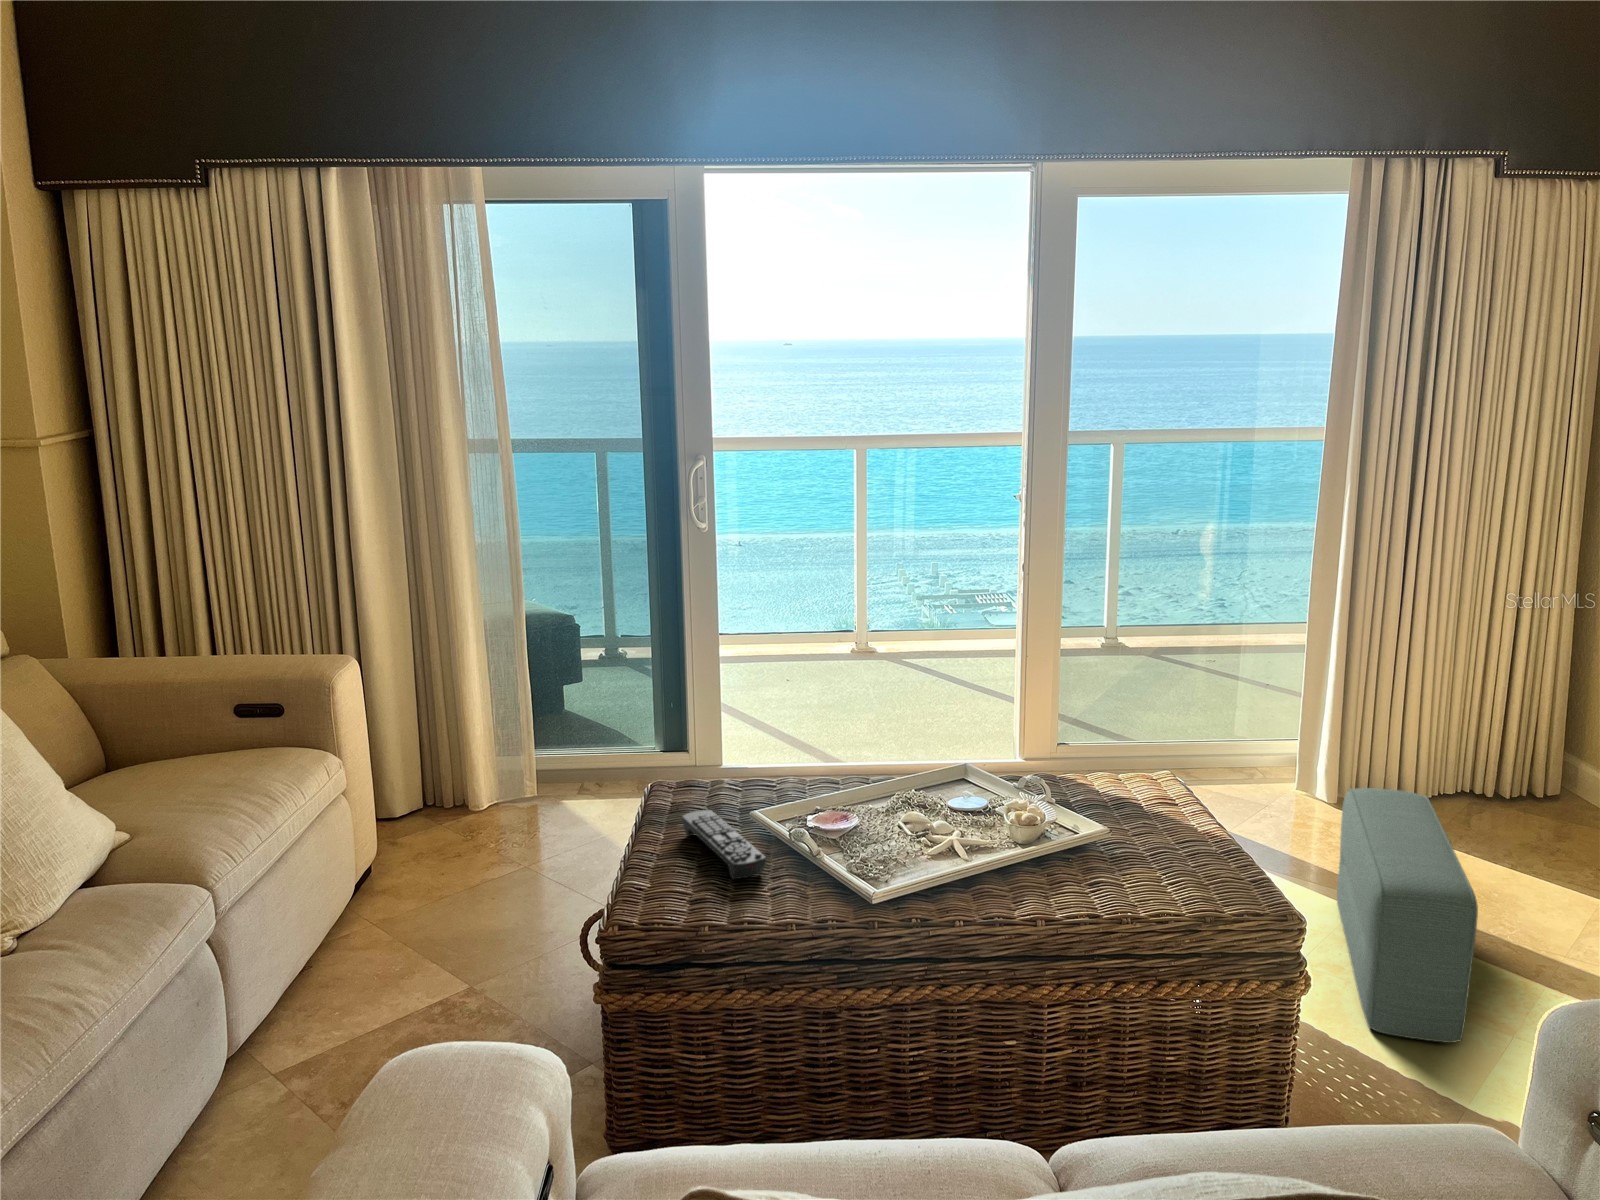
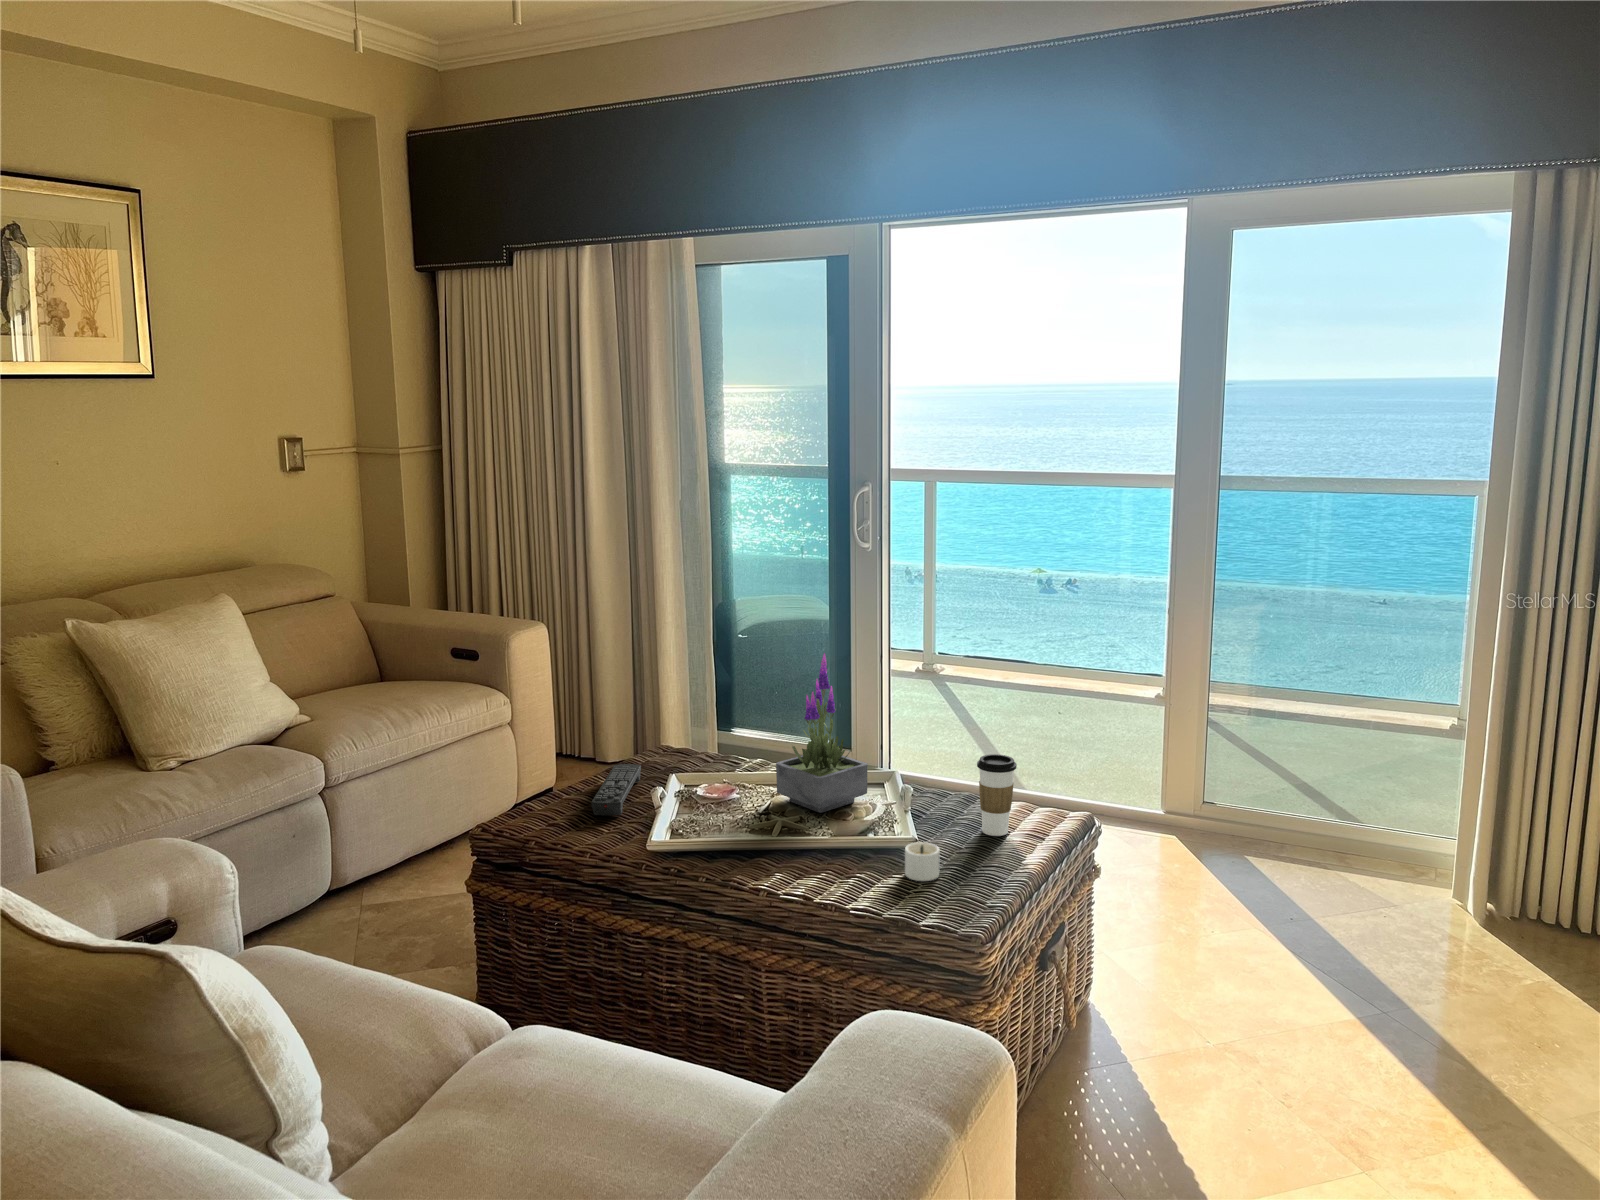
potted plant: none [892,648,981,823] -> present [776,653,868,813]
coffee cup: none [1119,729,1161,812] -> present [977,754,1017,836]
pouf: present [1337,788,1478,1043] -> none [1206,877,1432,1156]
candle: none [1133,831,1188,872] -> present [905,842,940,881]

